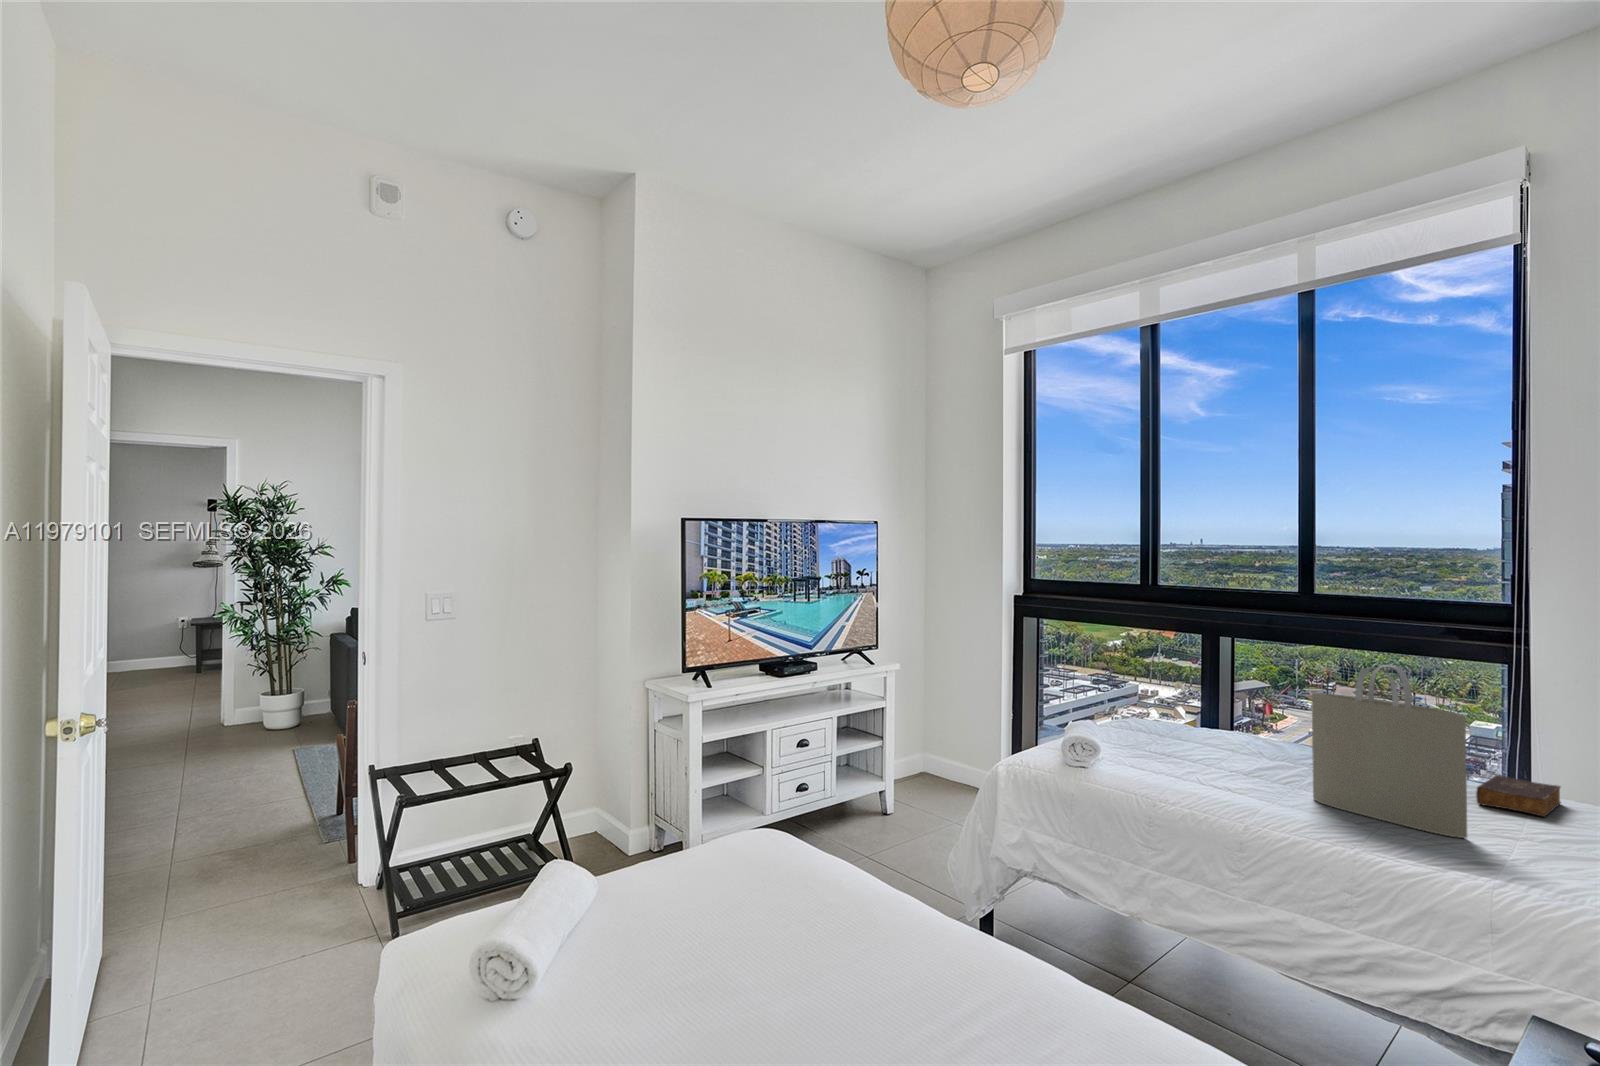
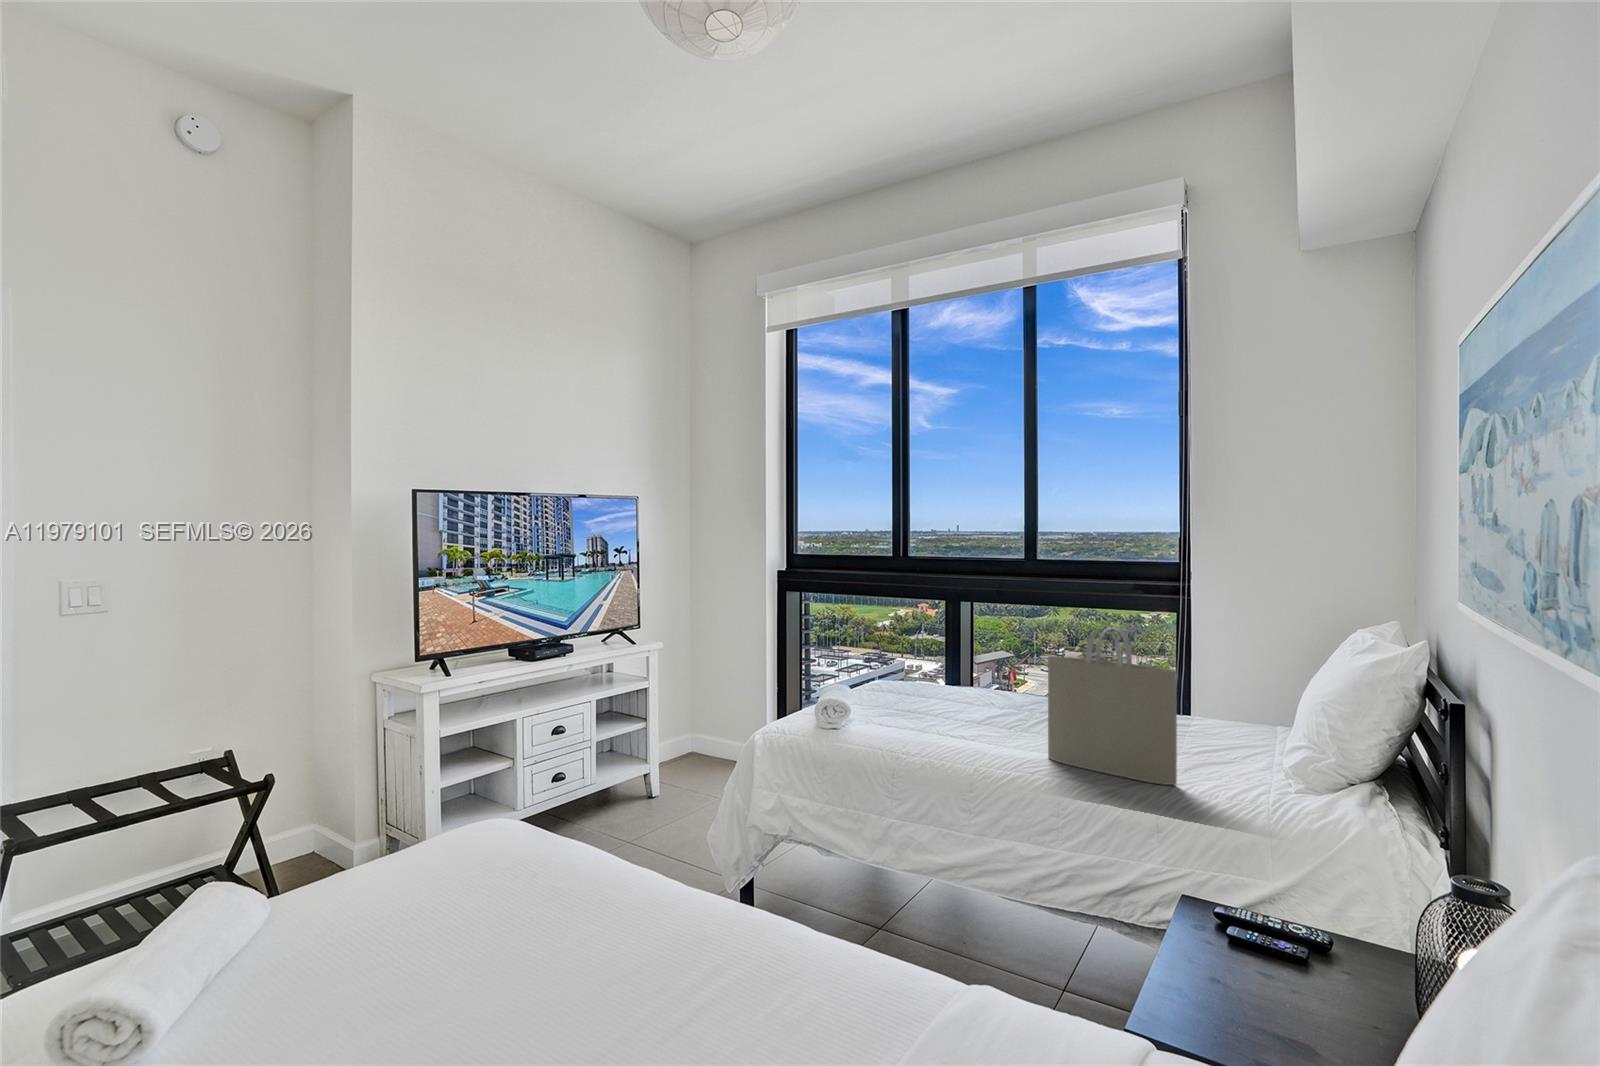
book: present [1476,775,1561,817] -> none [1179,723,1241,759]

